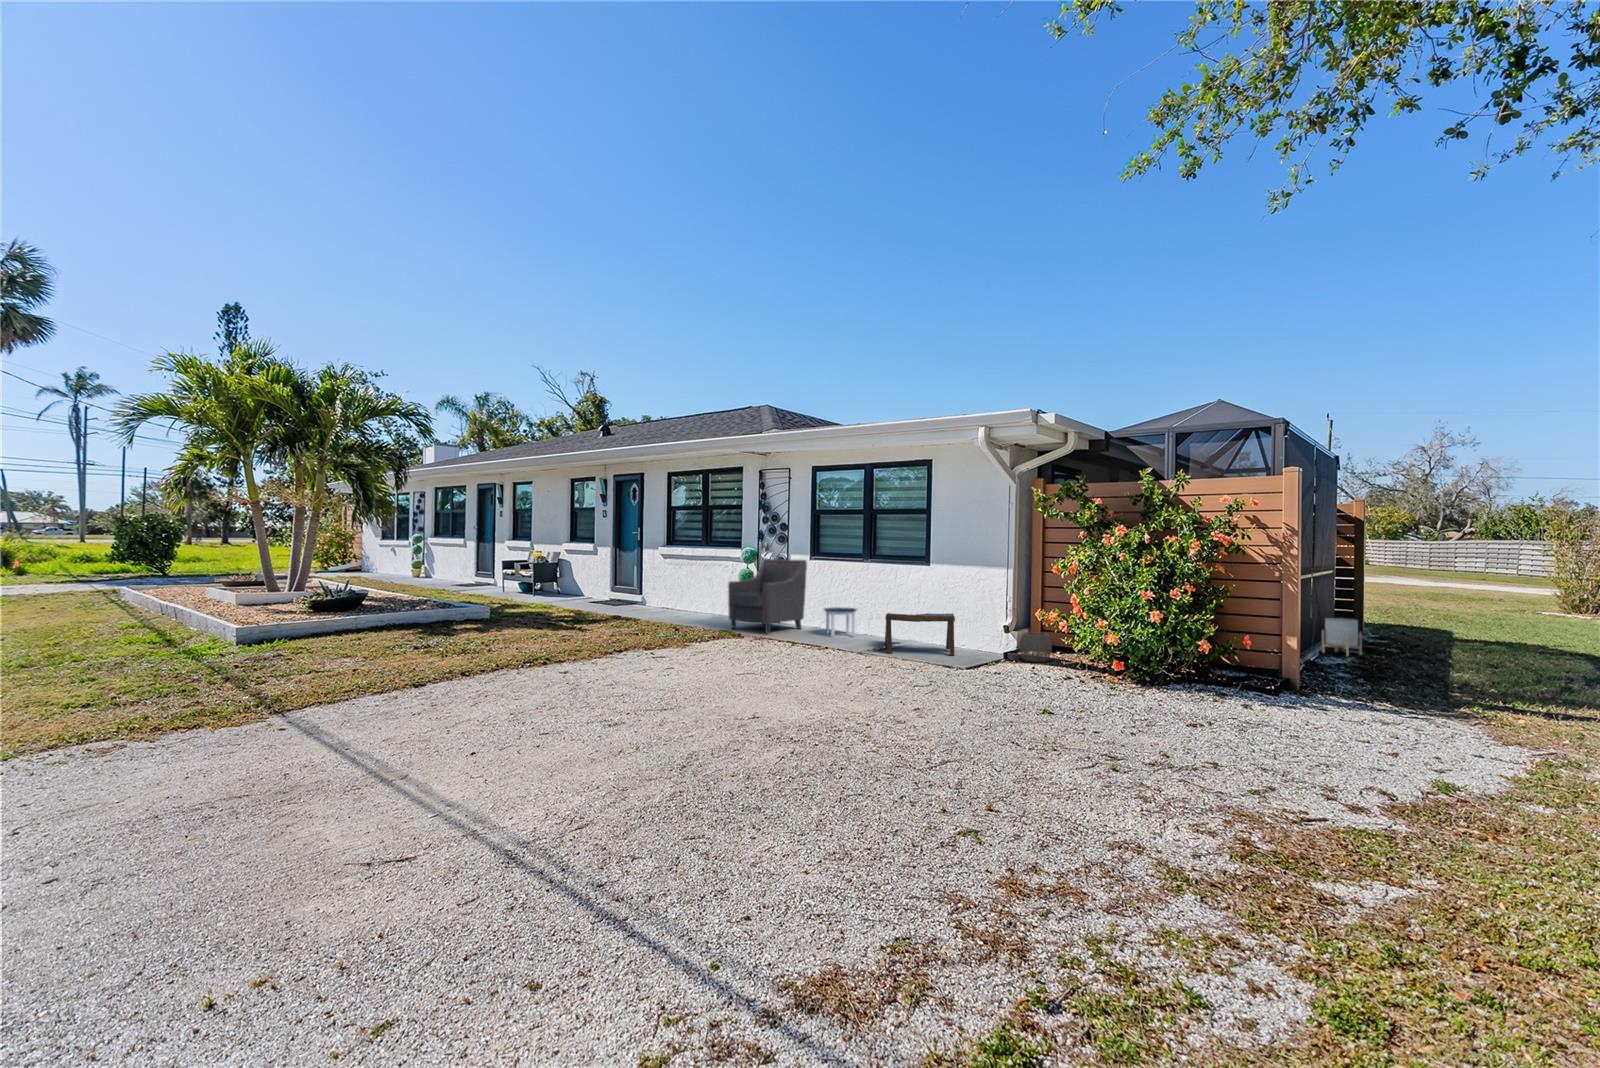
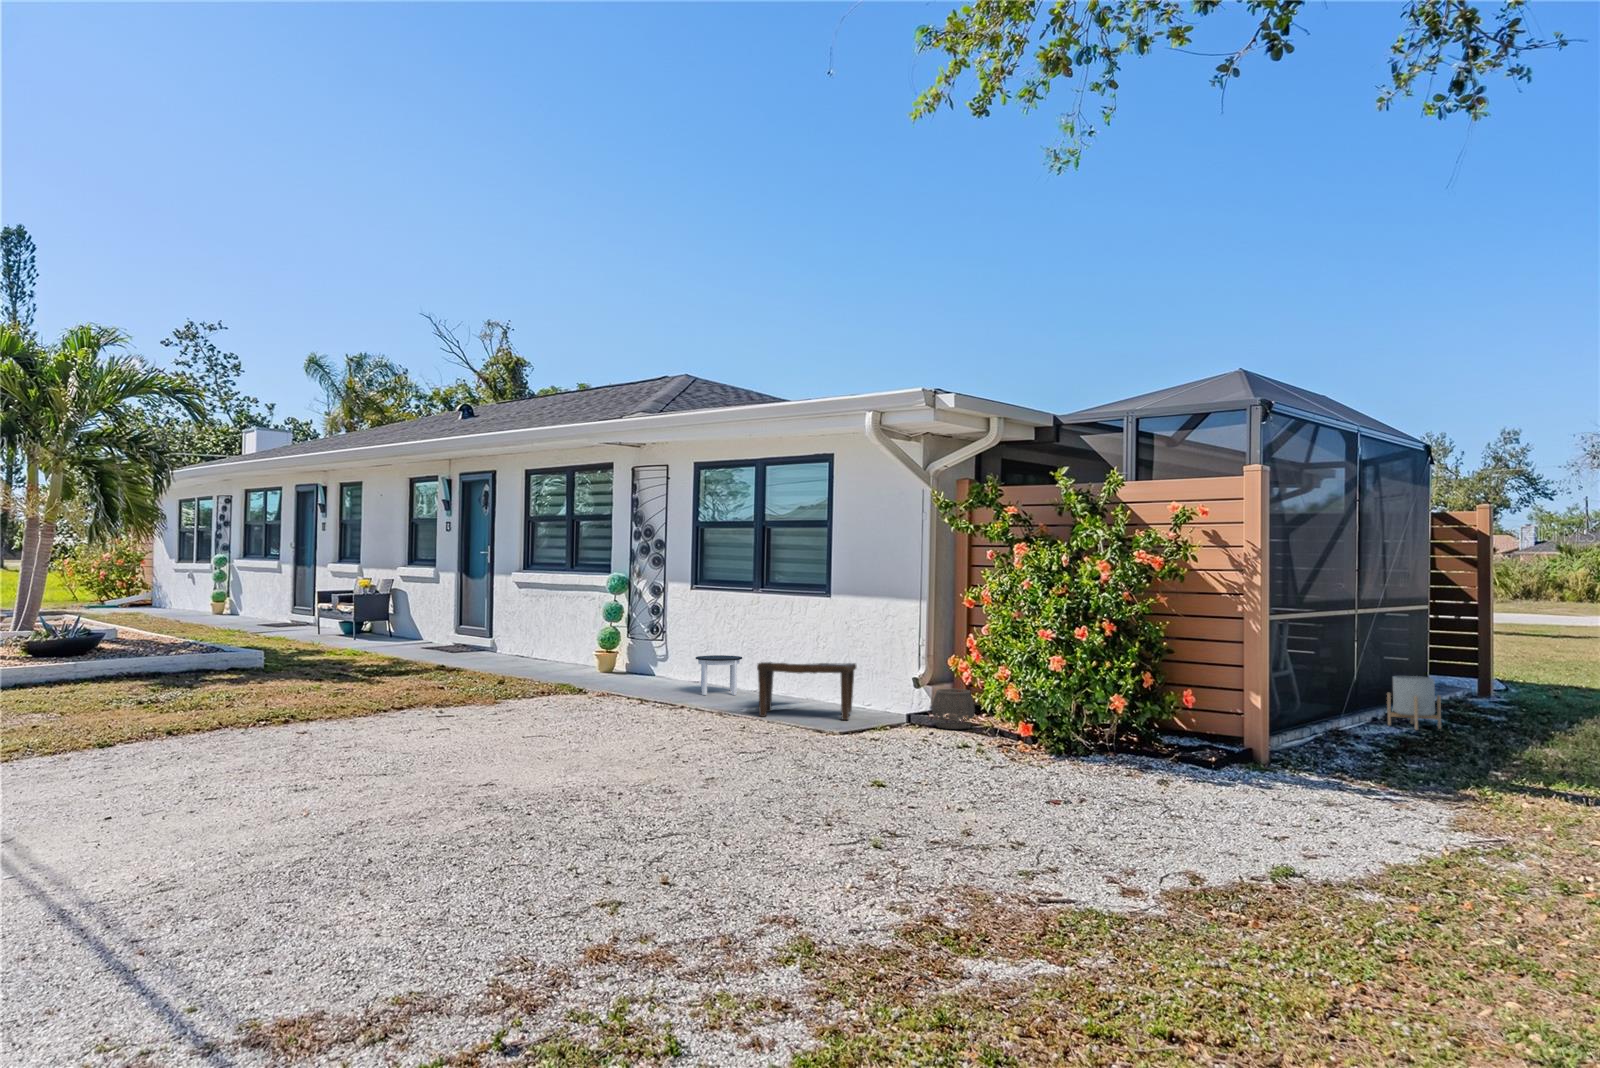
chair: present [728,559,807,633] -> none [574,588,684,690]

